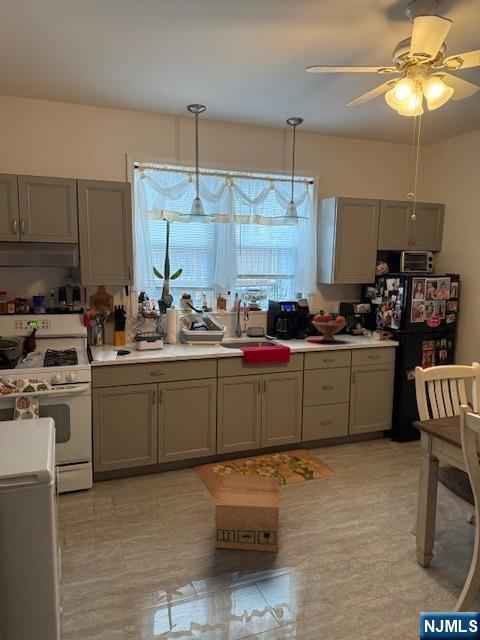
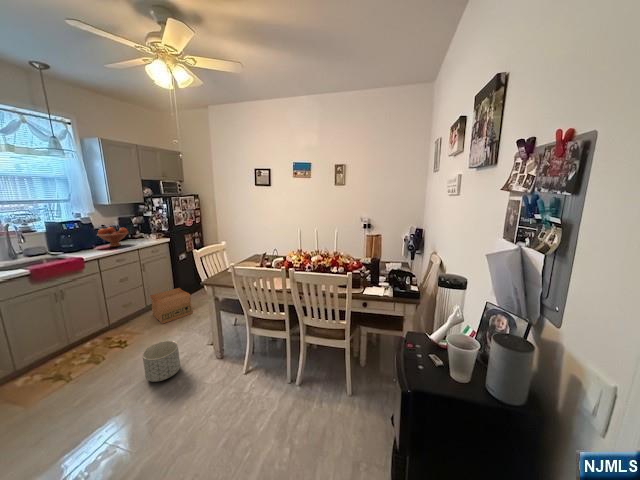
cardboard box: present [215,474,279,552] -> present [150,288,192,324]
planter: none [317,489,364,547] -> present [142,341,180,382]

